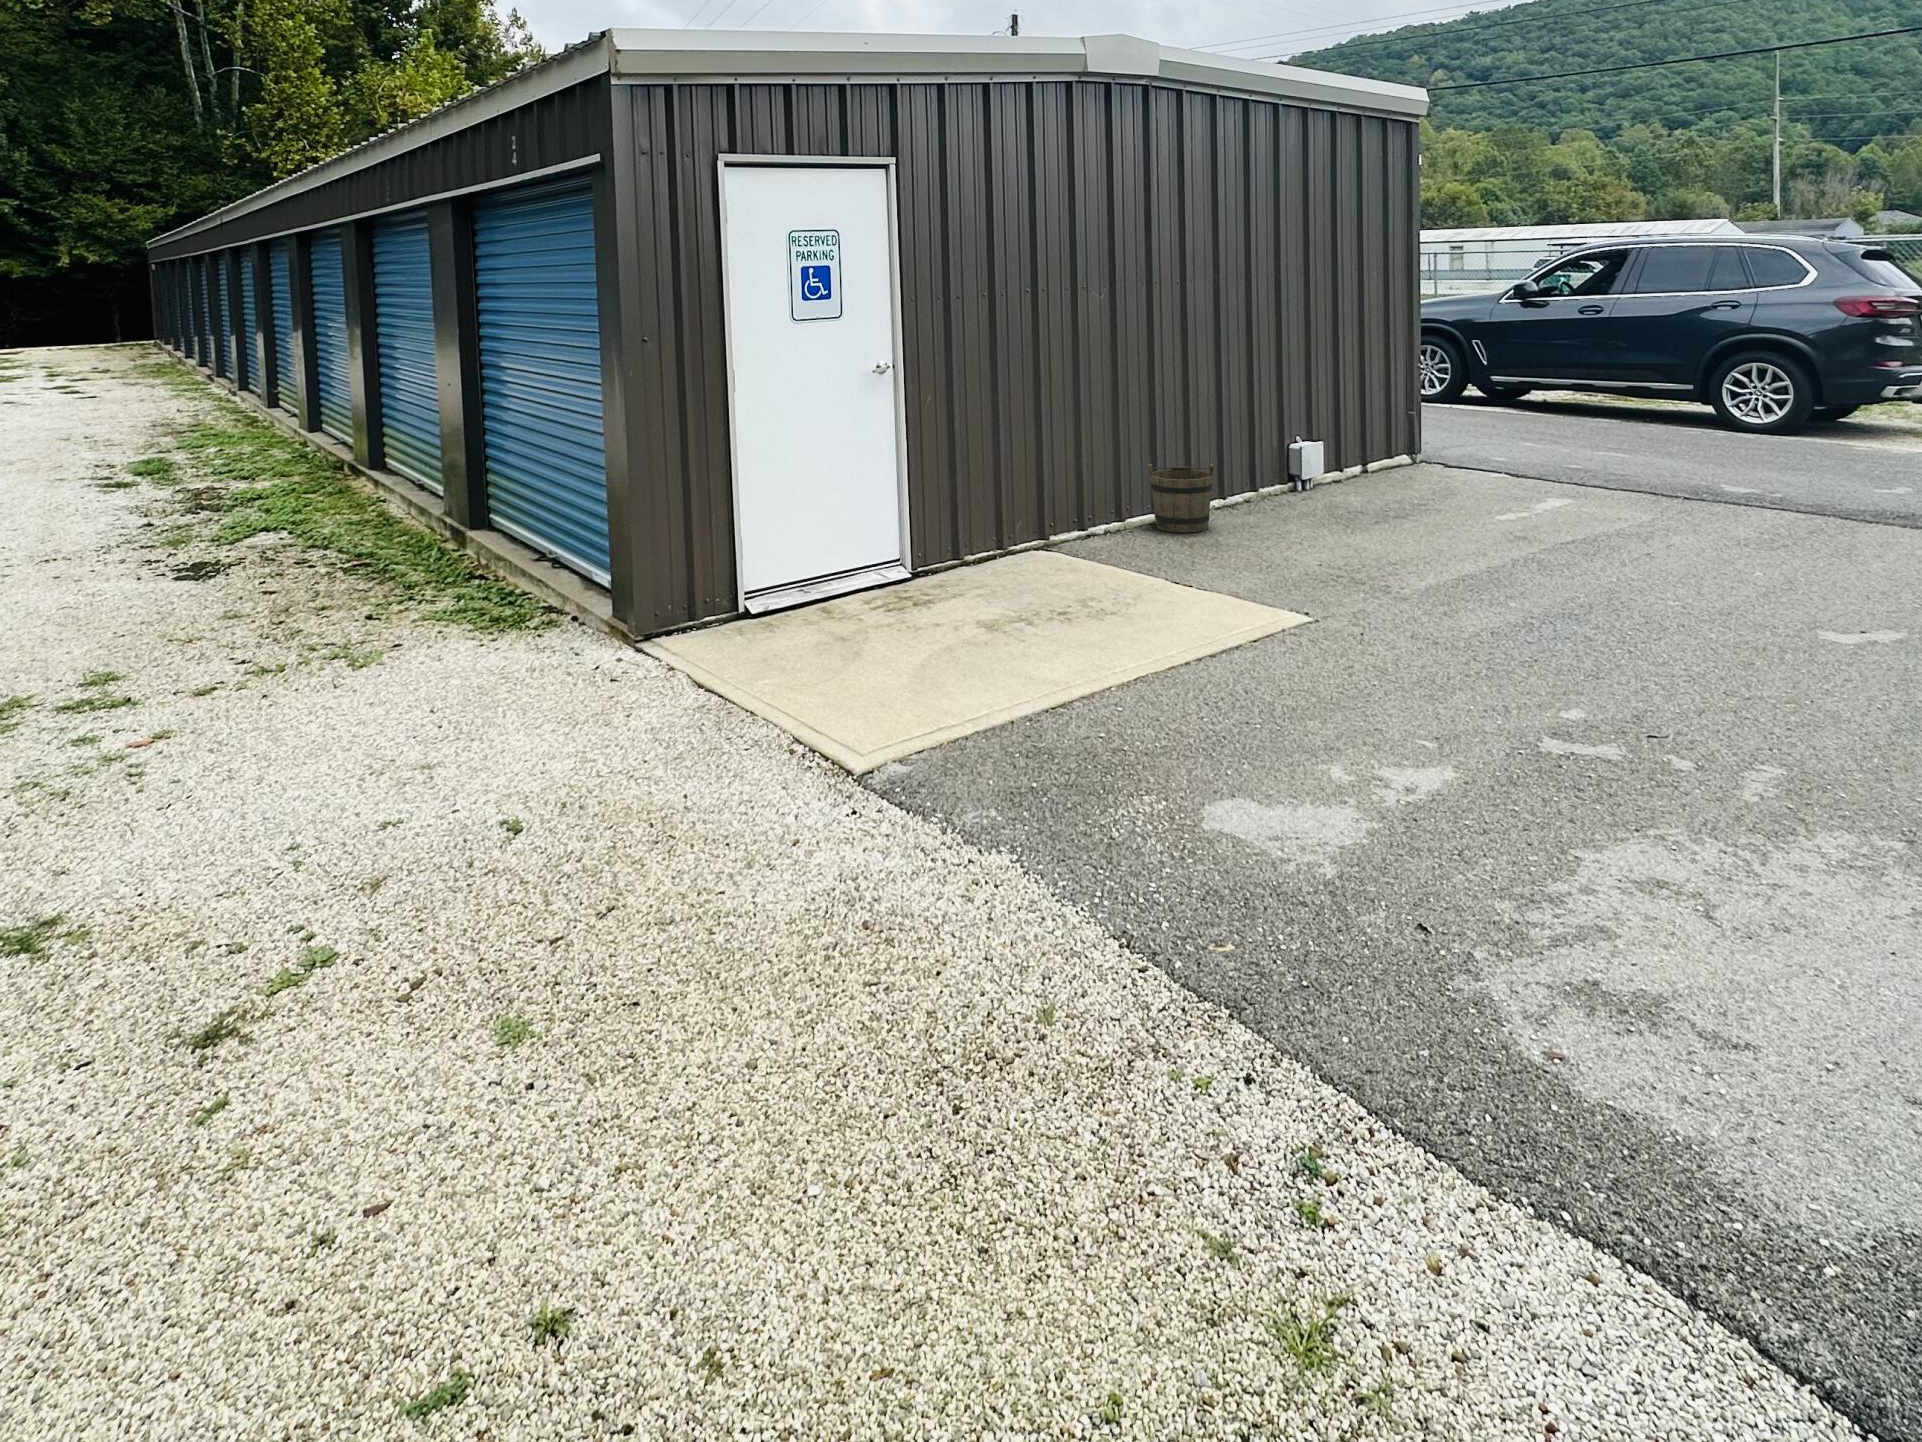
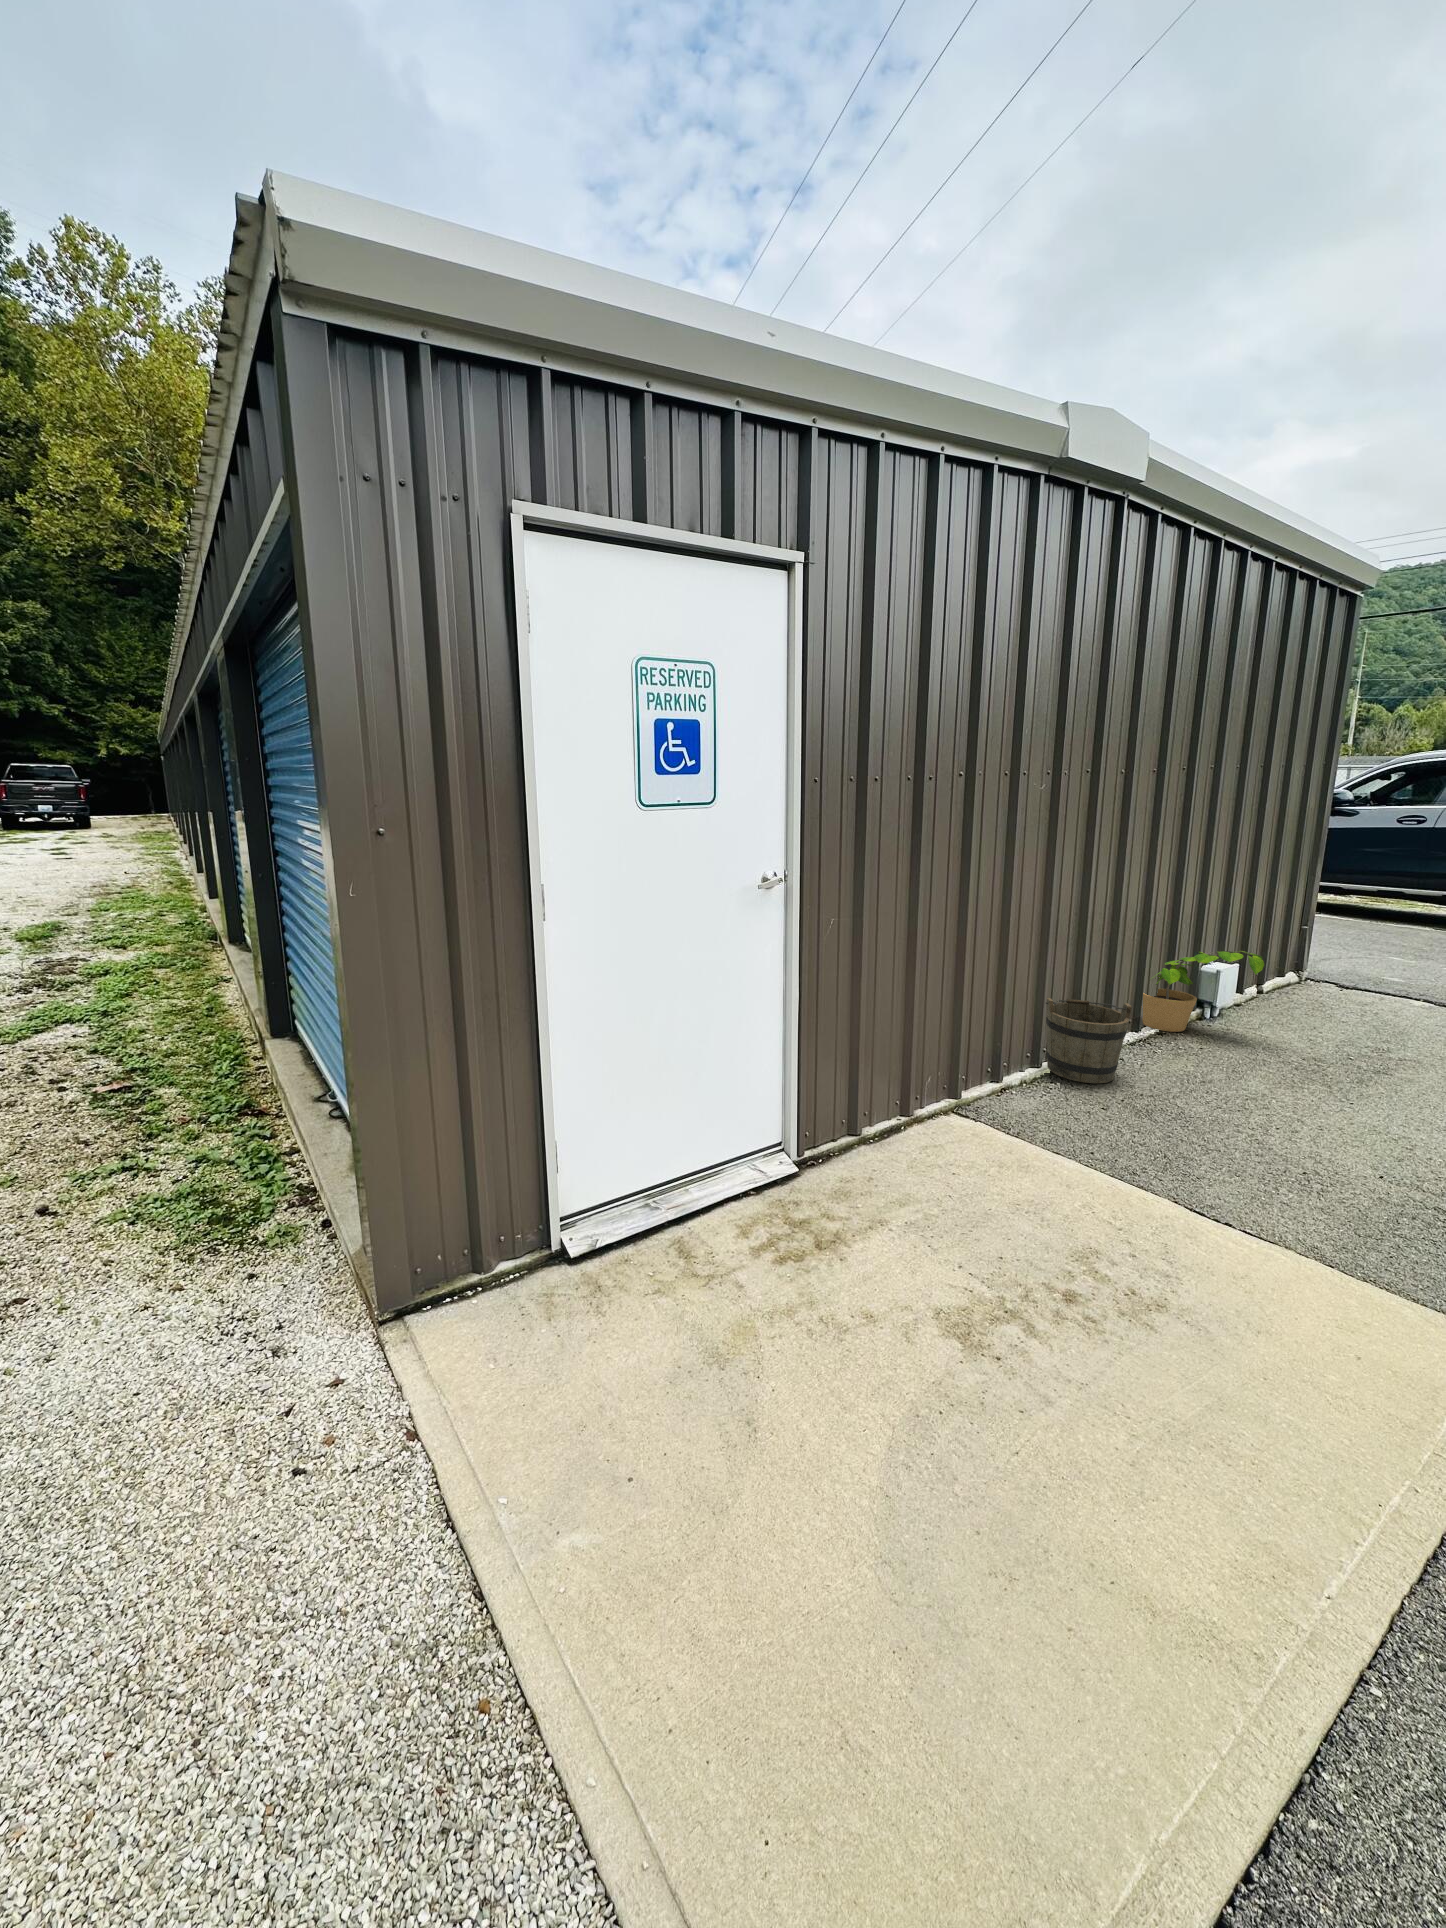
potted plant: none [1269,421,1354,501] -> present [1142,951,1264,1032]

